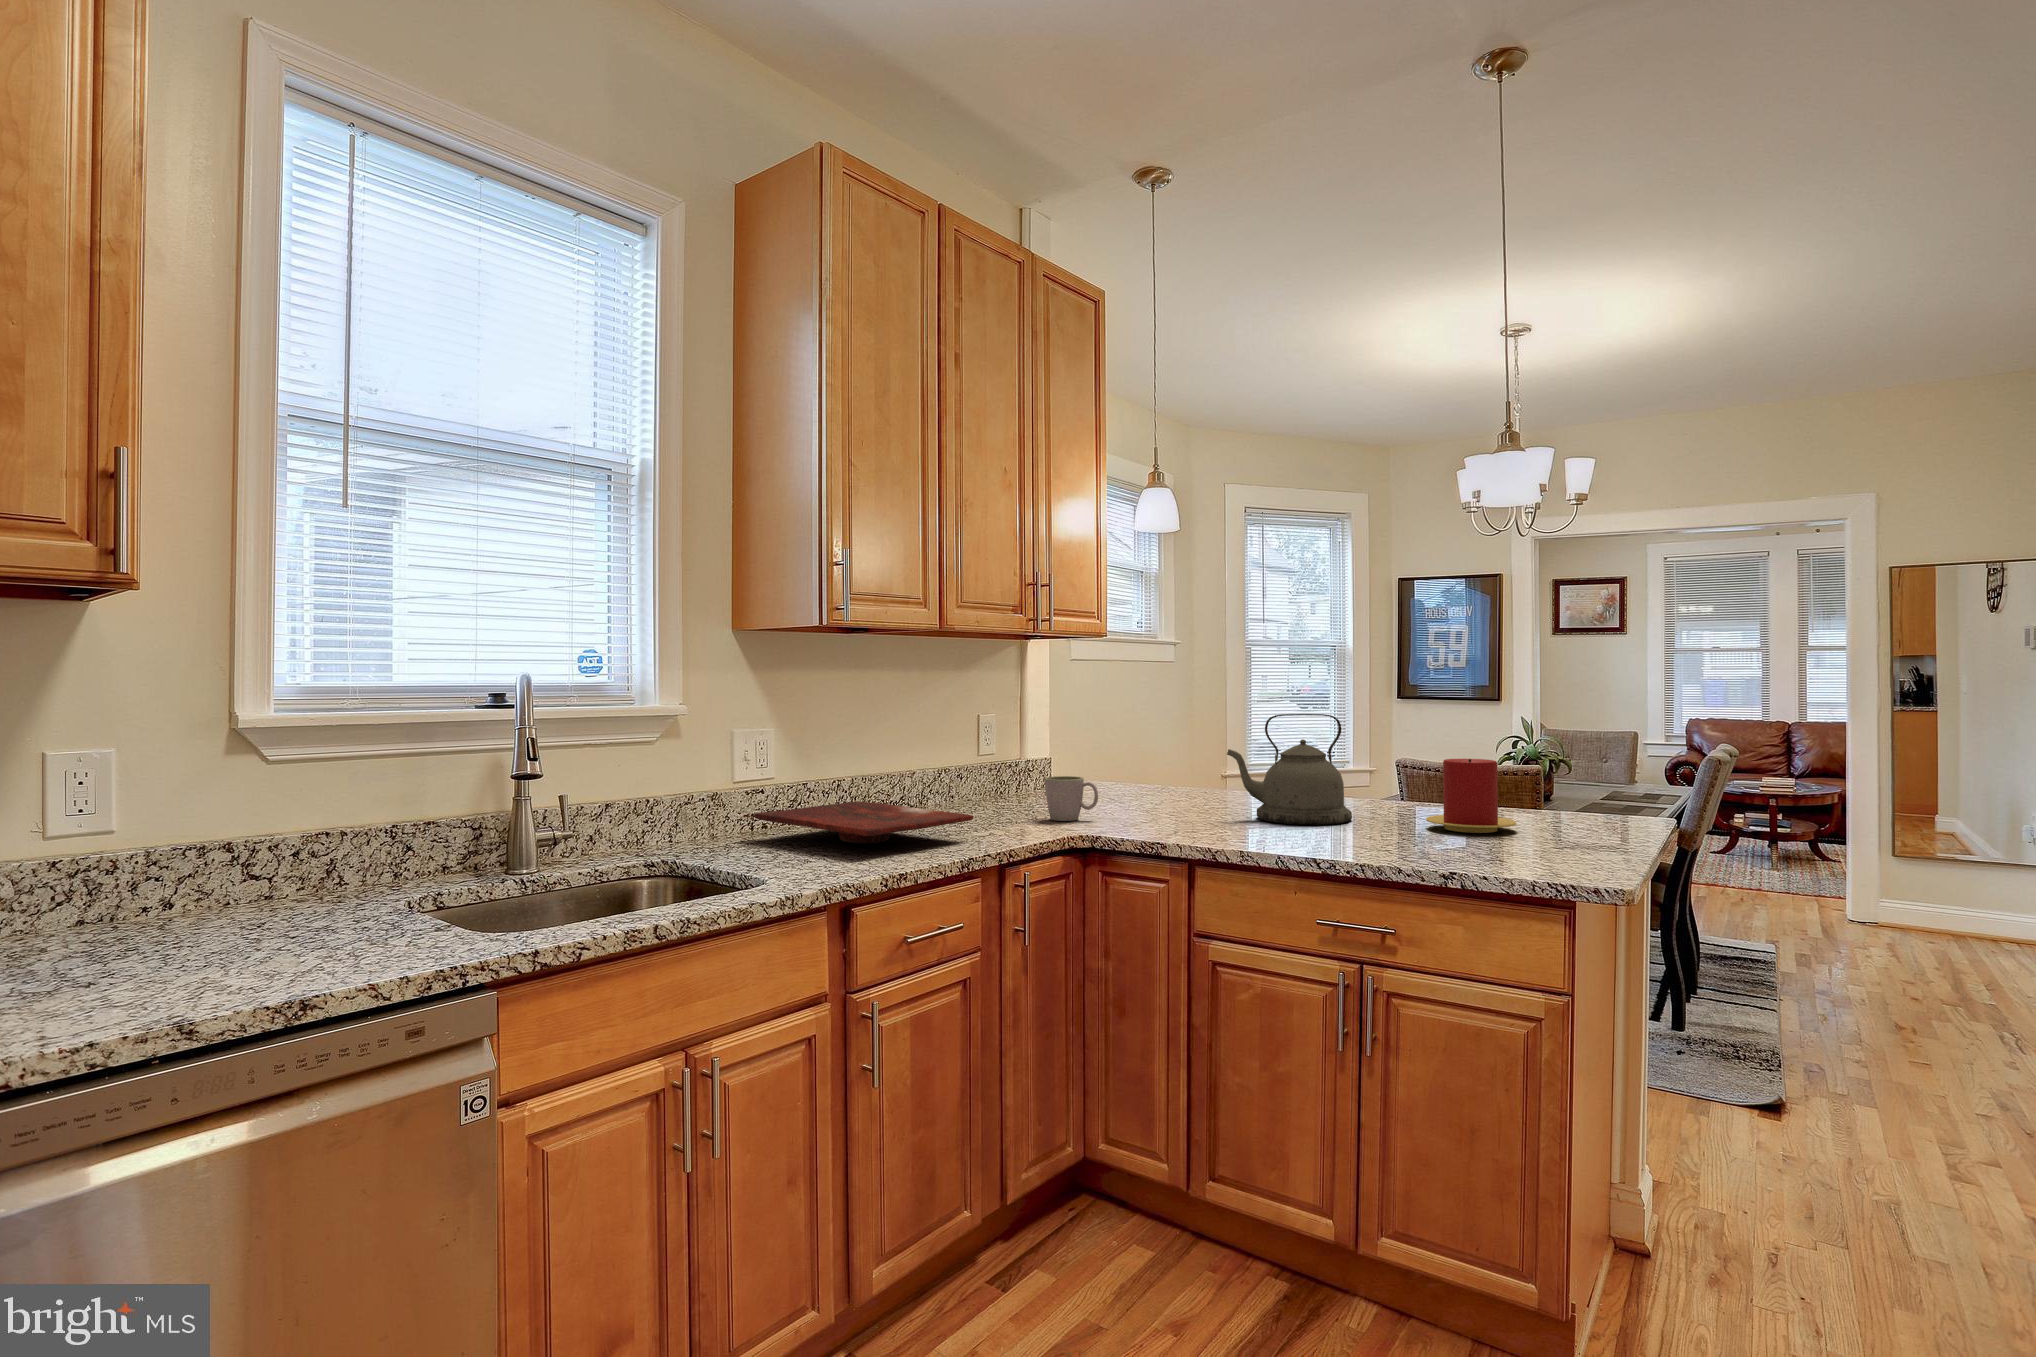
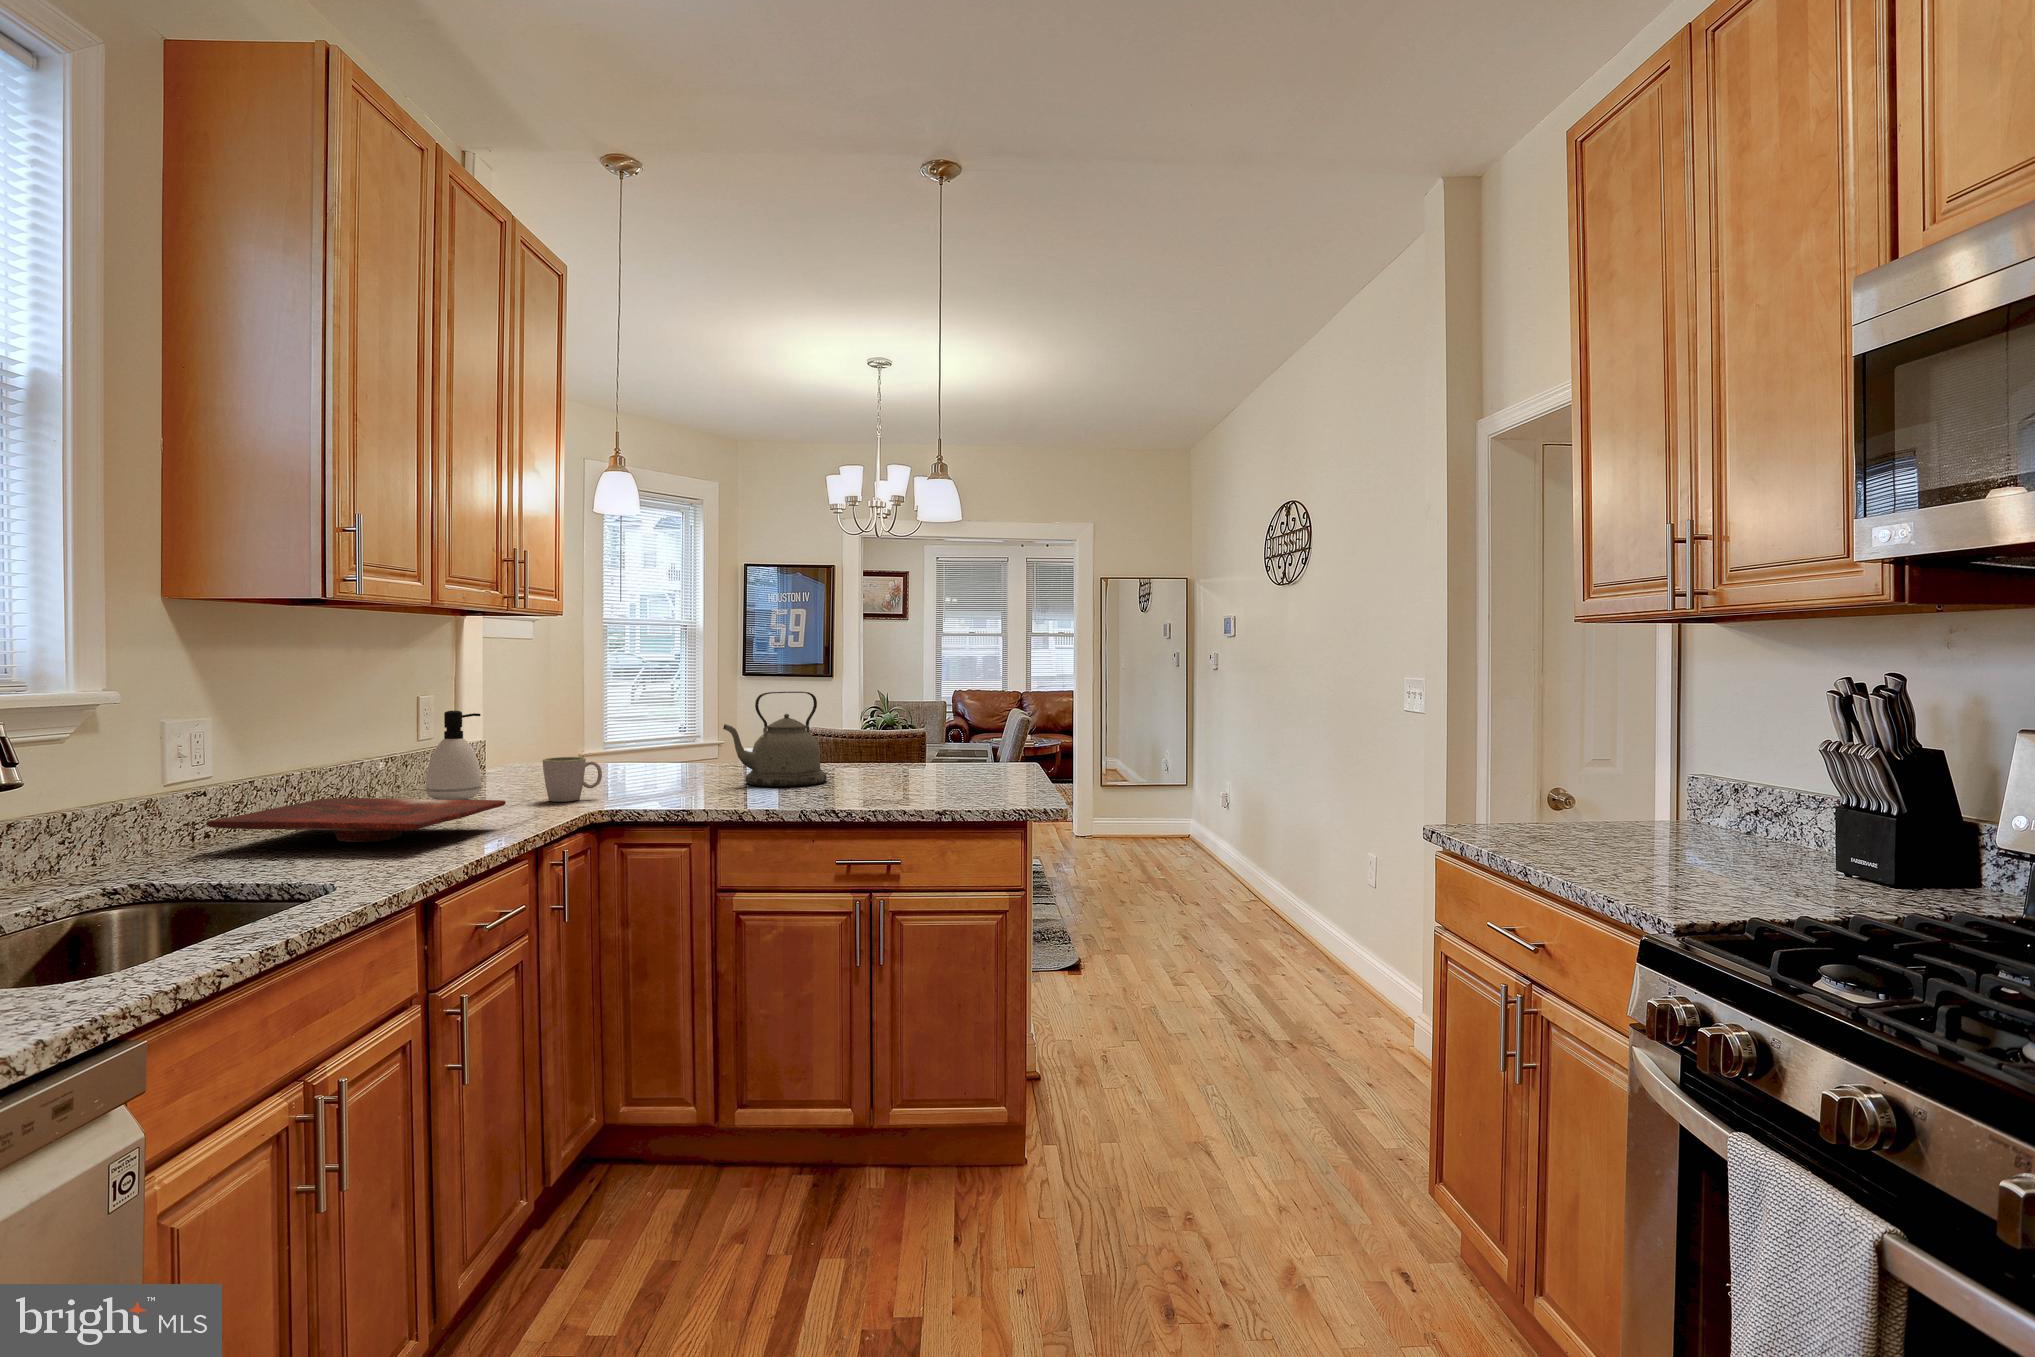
soap dispenser: none [958,727,1004,812] -> present [426,711,481,800]
candle: present [1426,759,1516,833] -> none [888,725,953,782]

